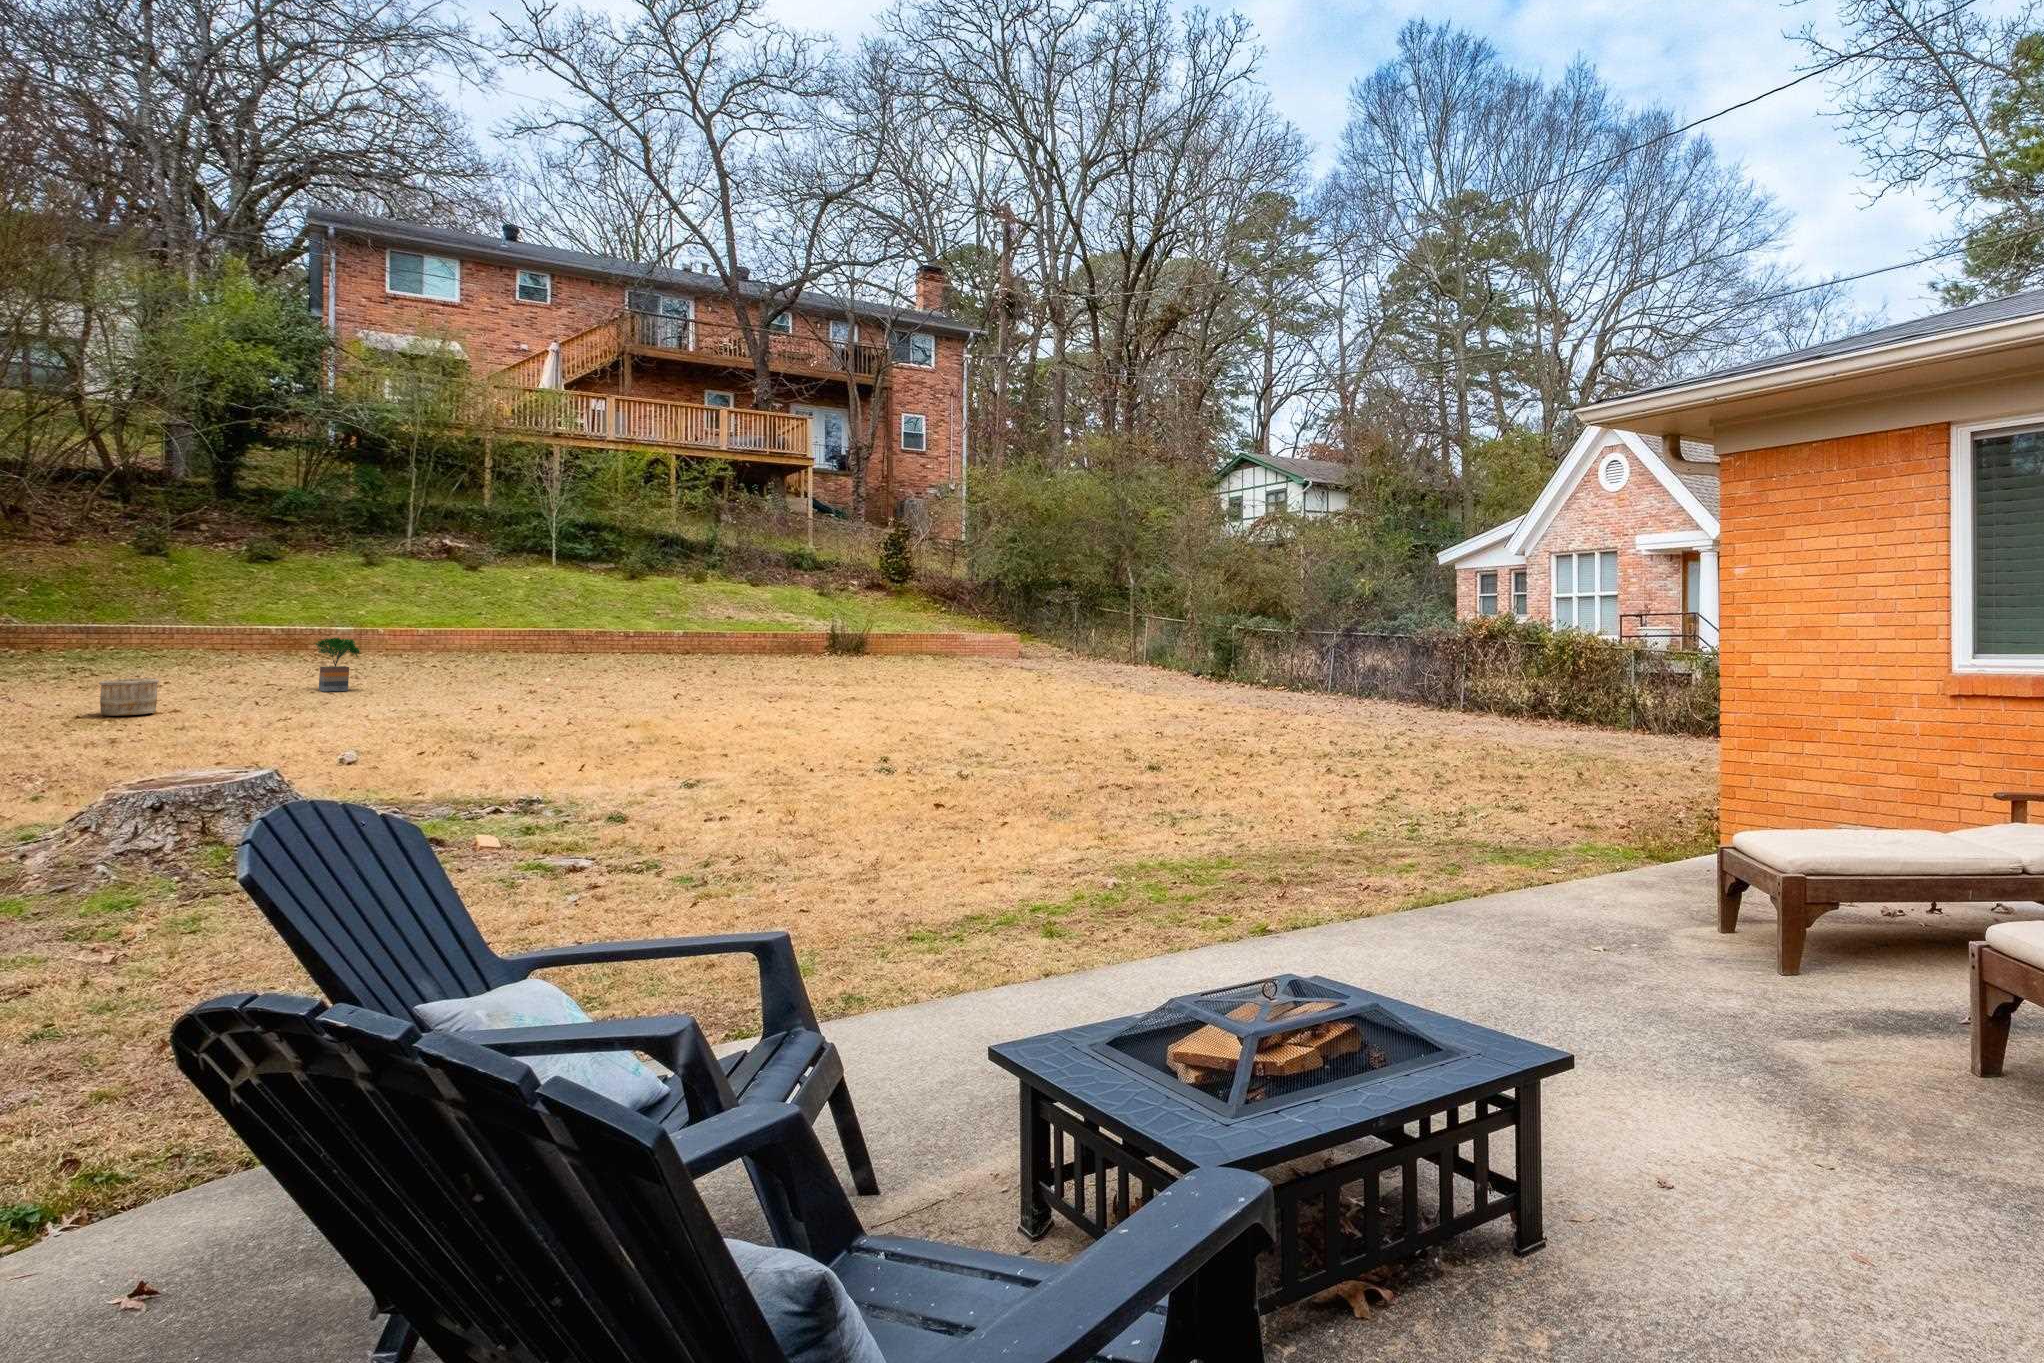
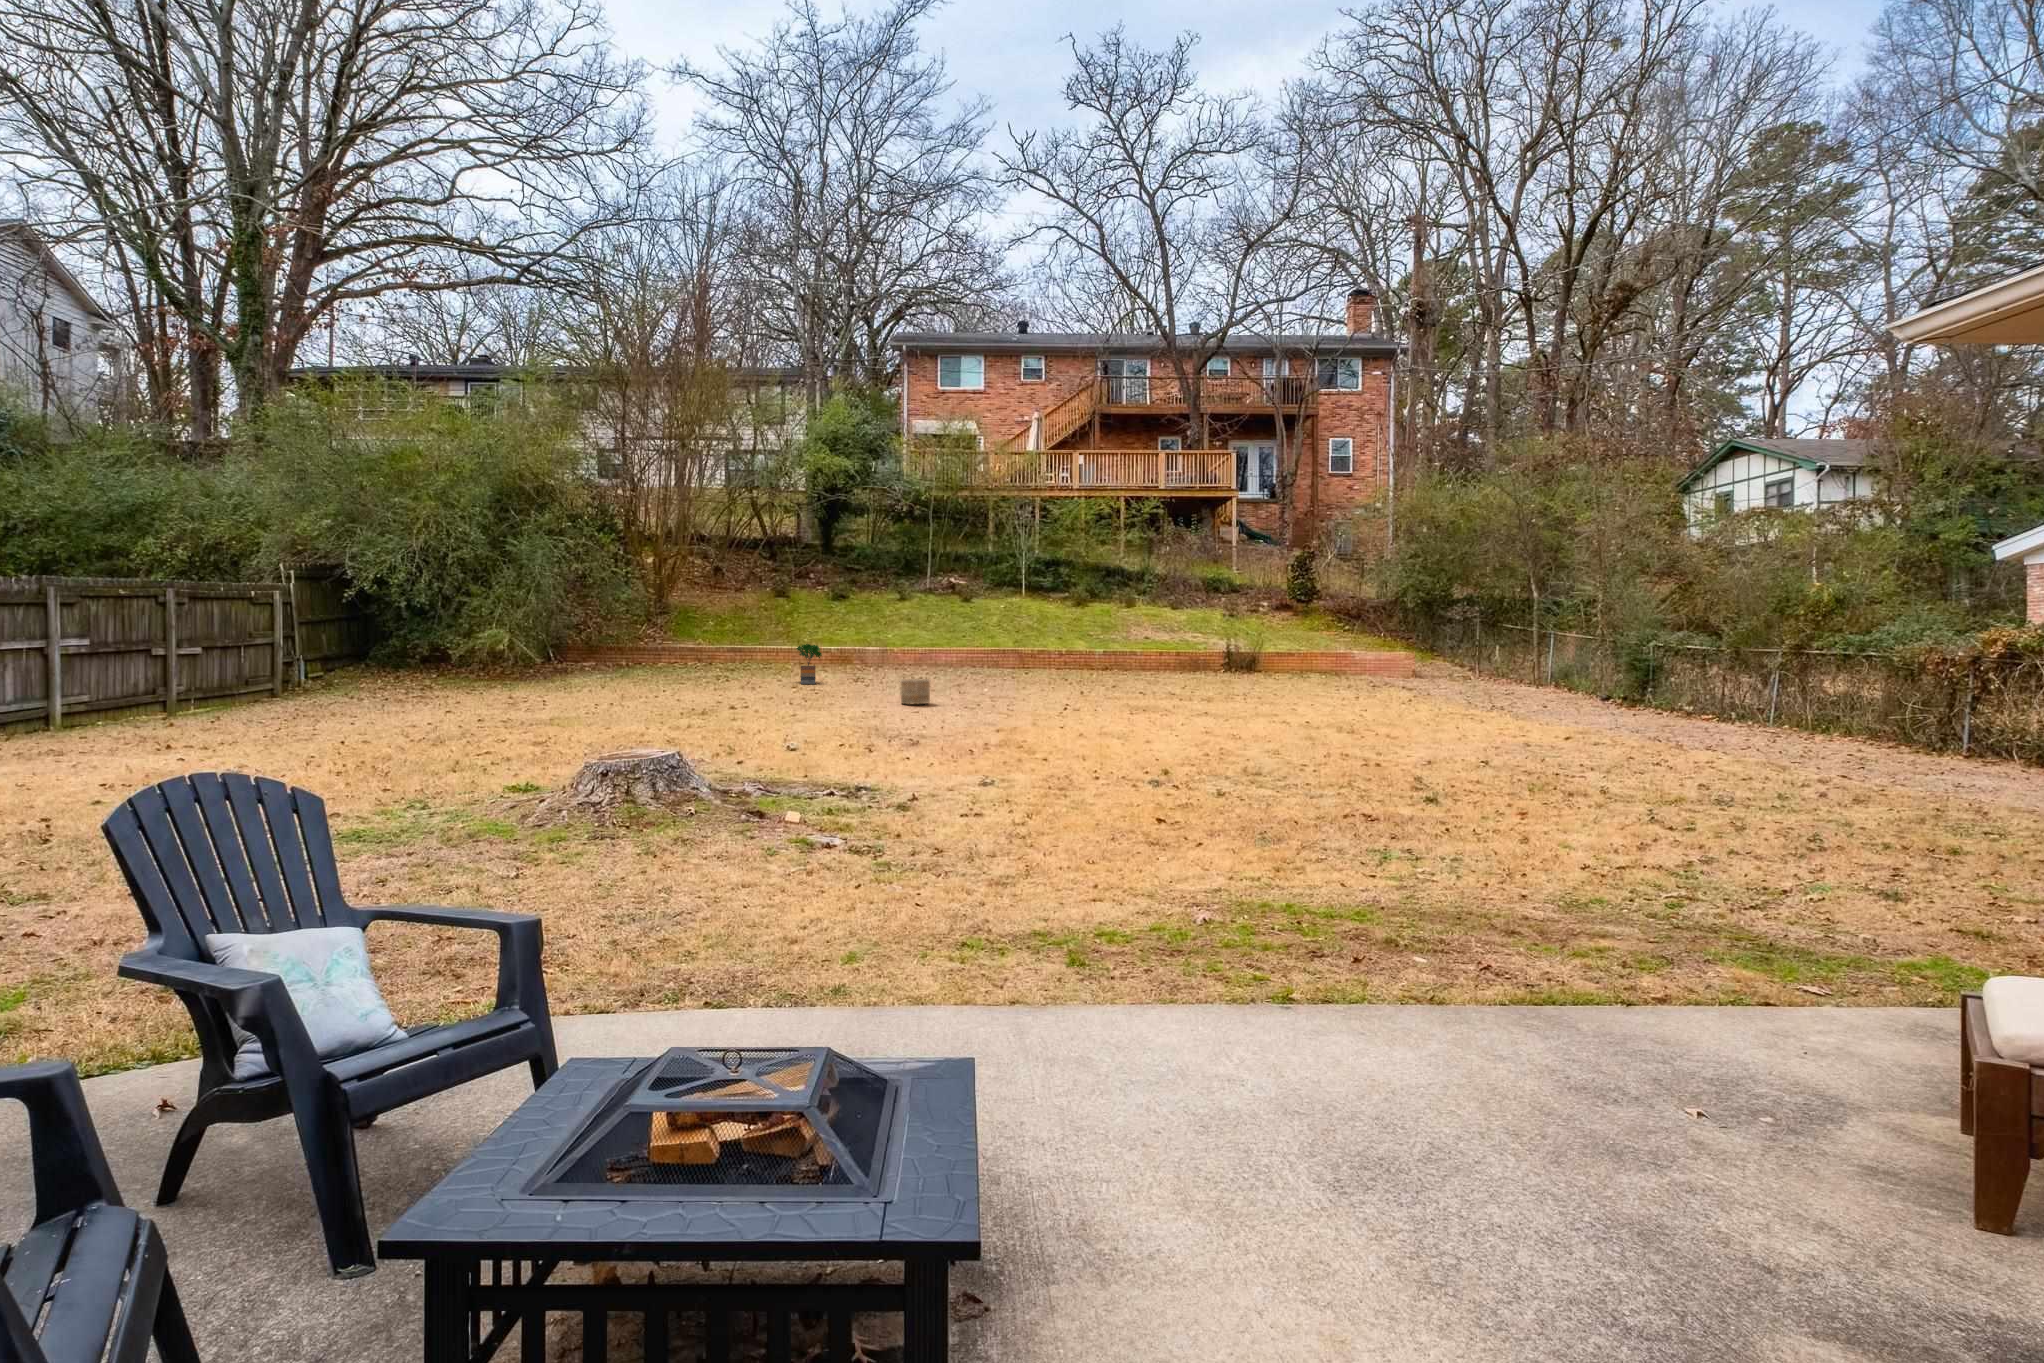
wooden bucket: present [99,678,159,716] -> present [900,679,930,705]

